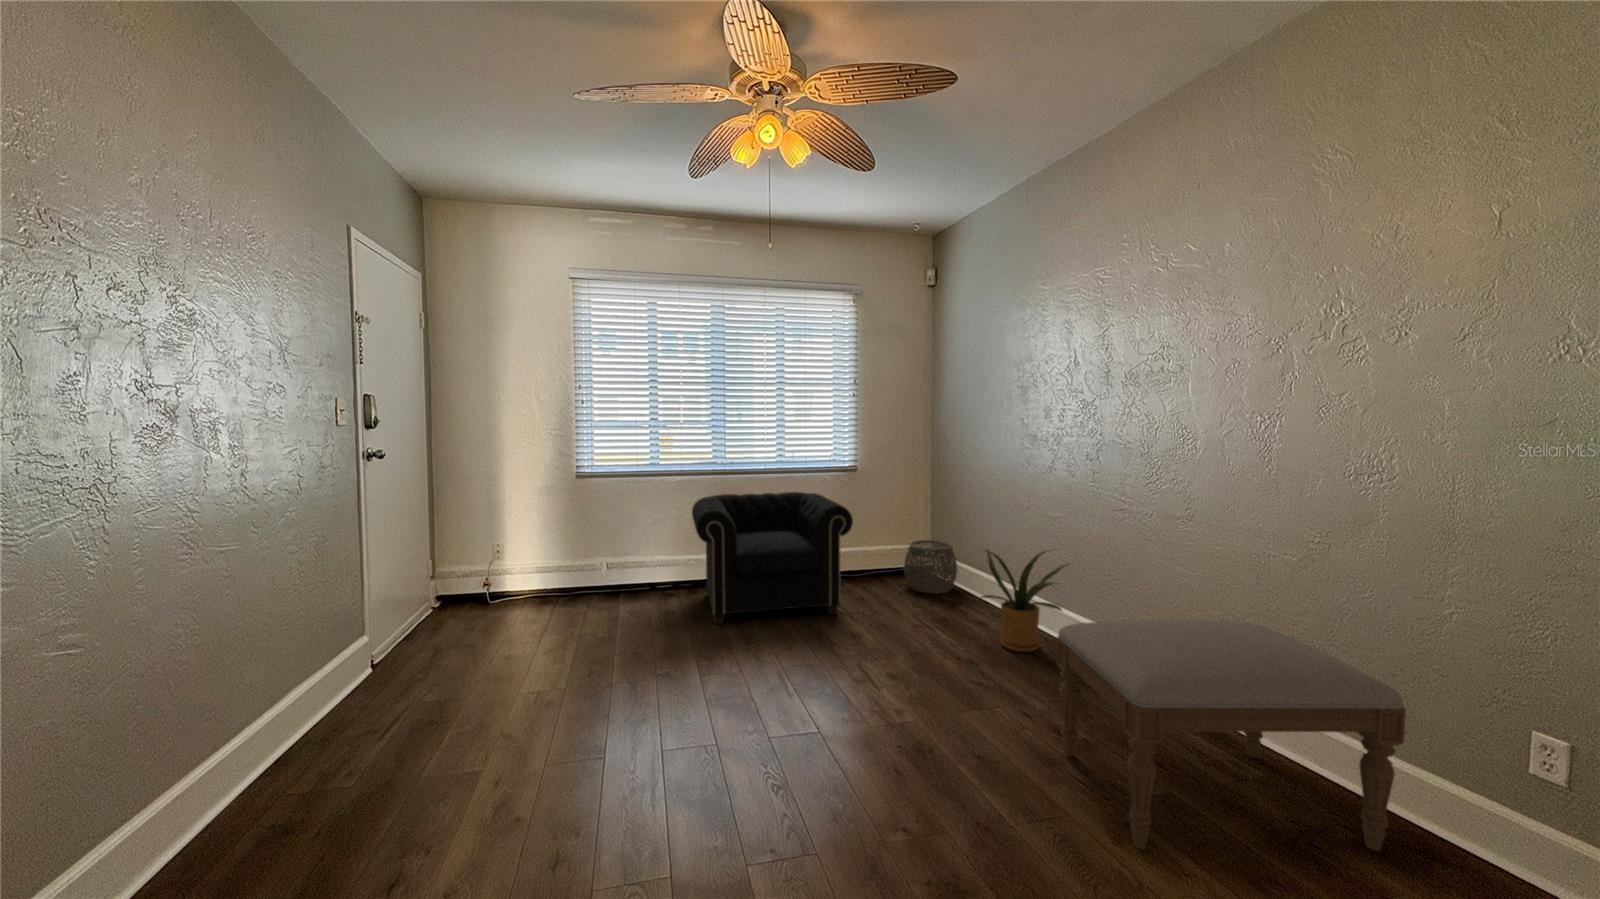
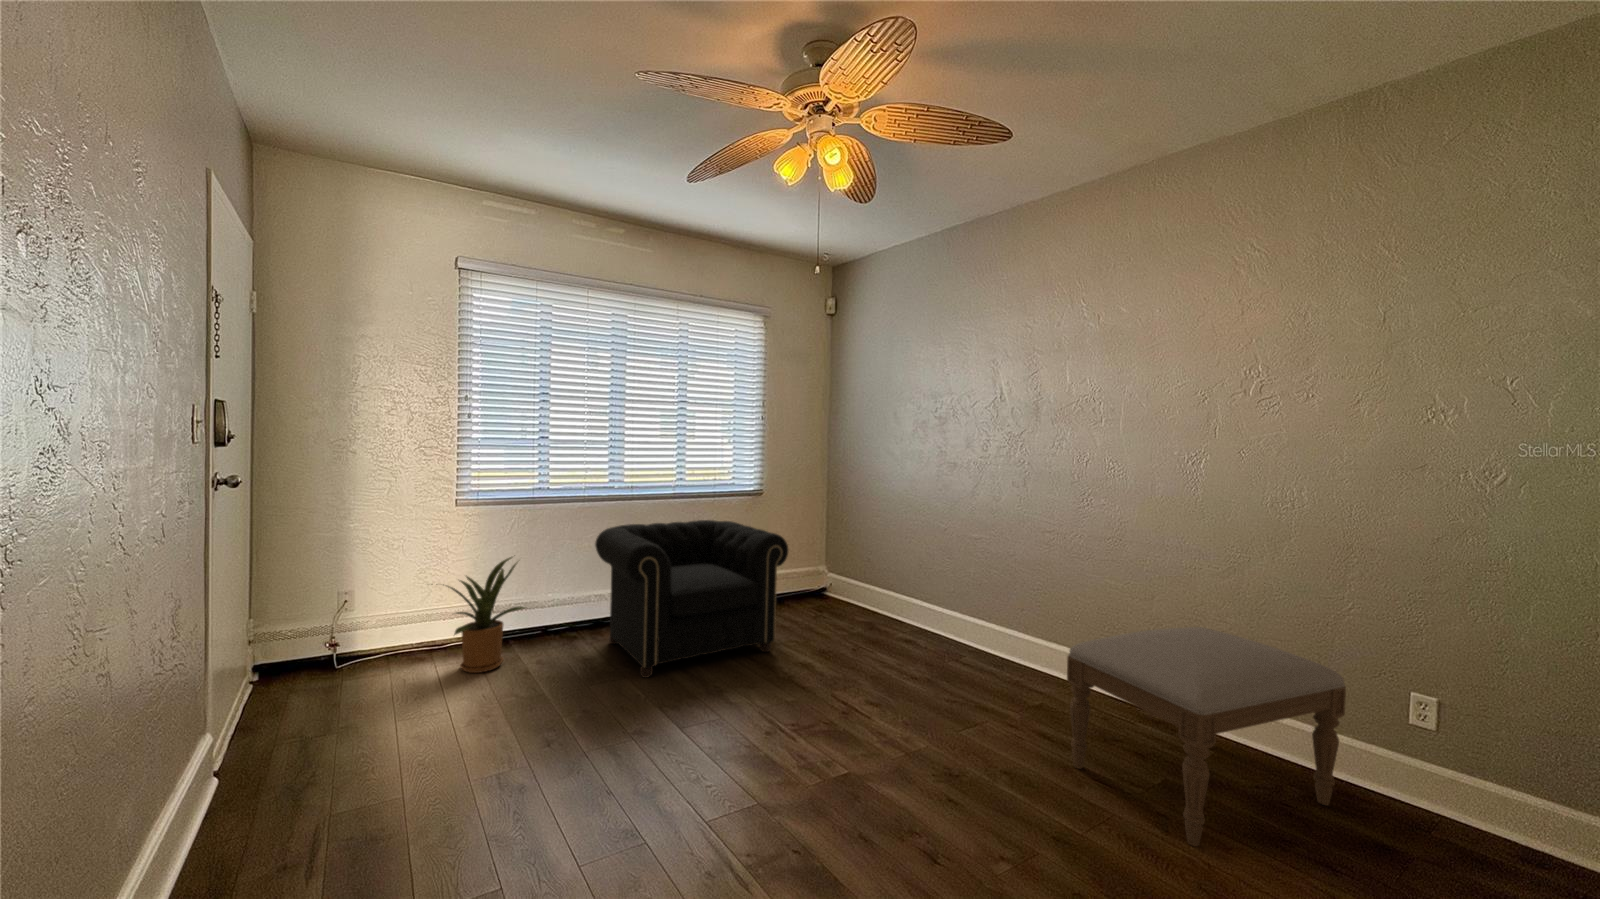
woven basket: present [904,540,957,594] -> none [813,566,867,620]
house plant: present [981,549,1069,652] -> present [447,557,525,673]

